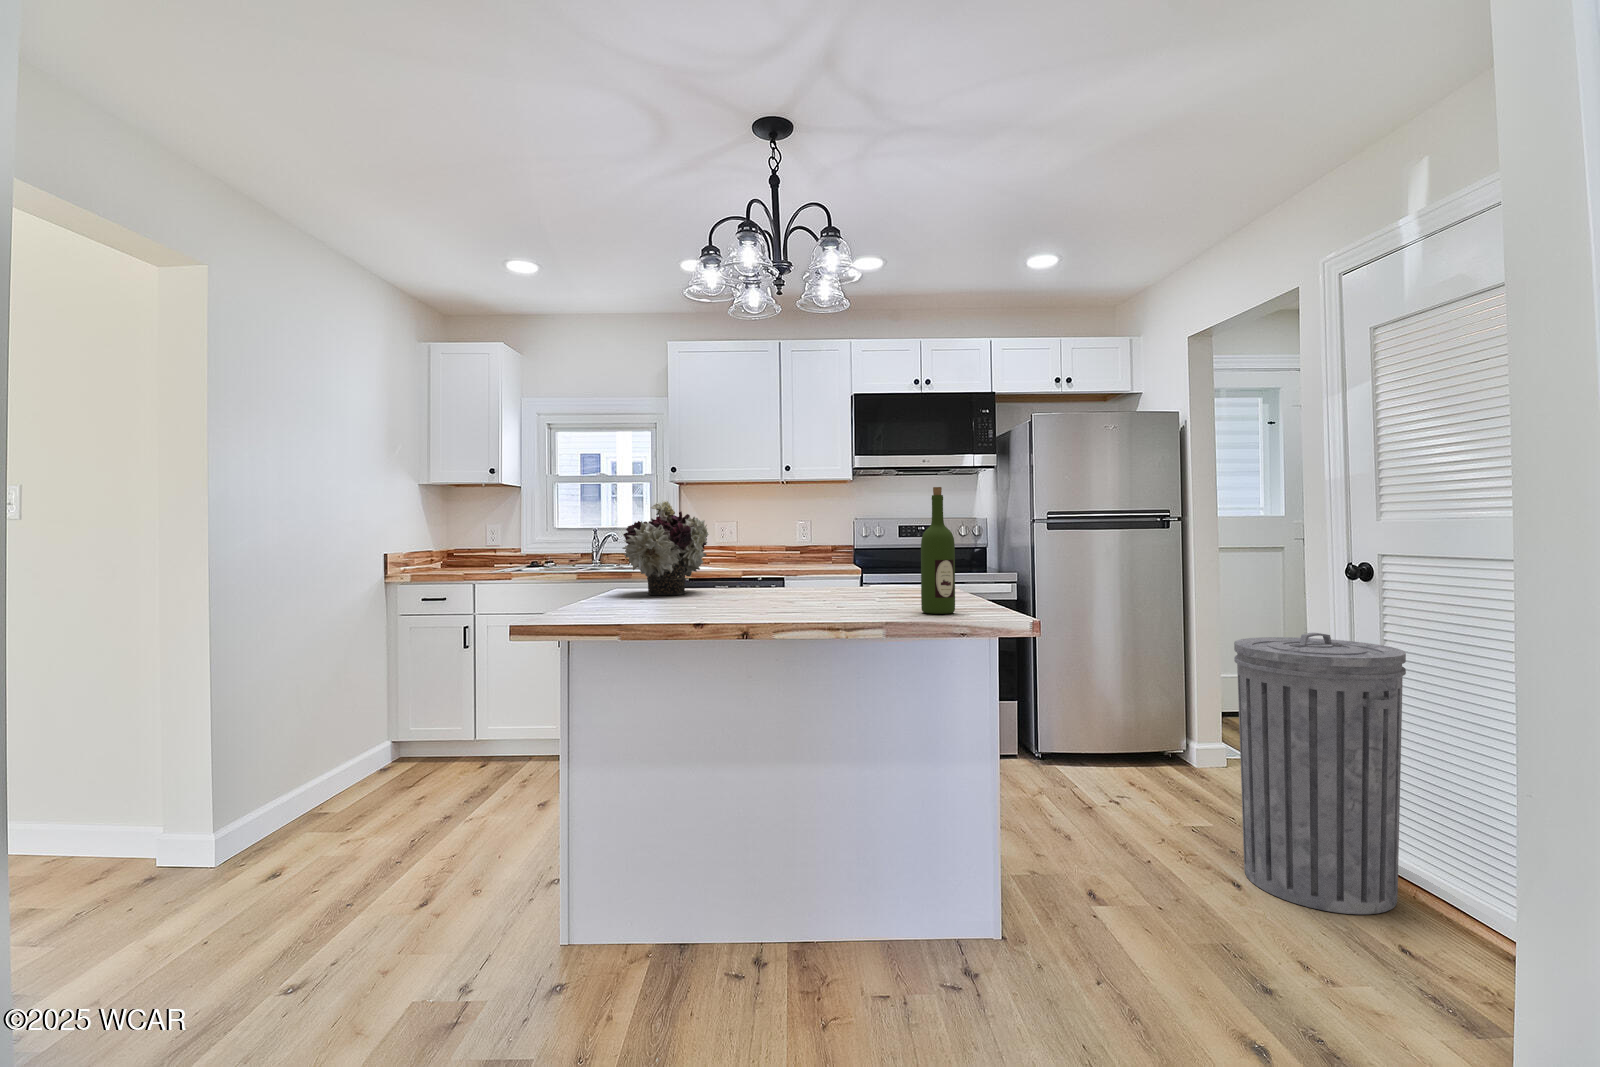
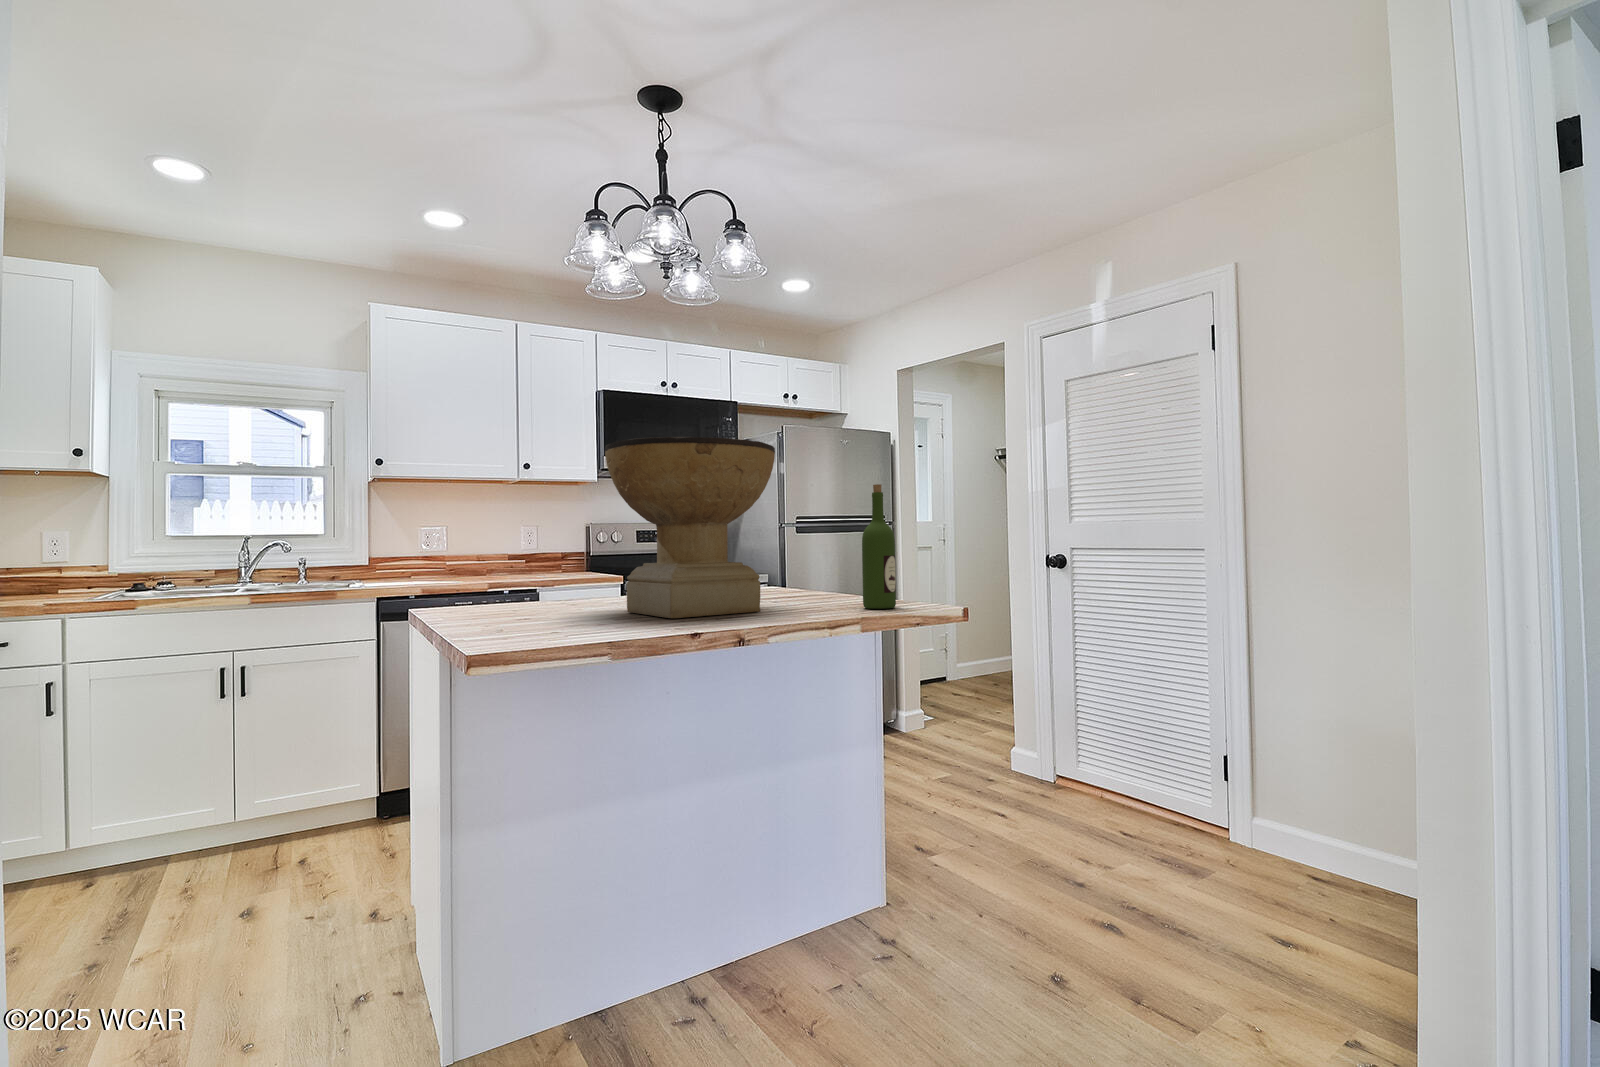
decorative bowl: none [702,450,853,610] -> present [605,437,775,618]
flower arrangement: present [622,501,709,595] -> none [441,495,550,611]
trash can: present [1234,633,1406,914] -> none [1006,612,1126,832]

